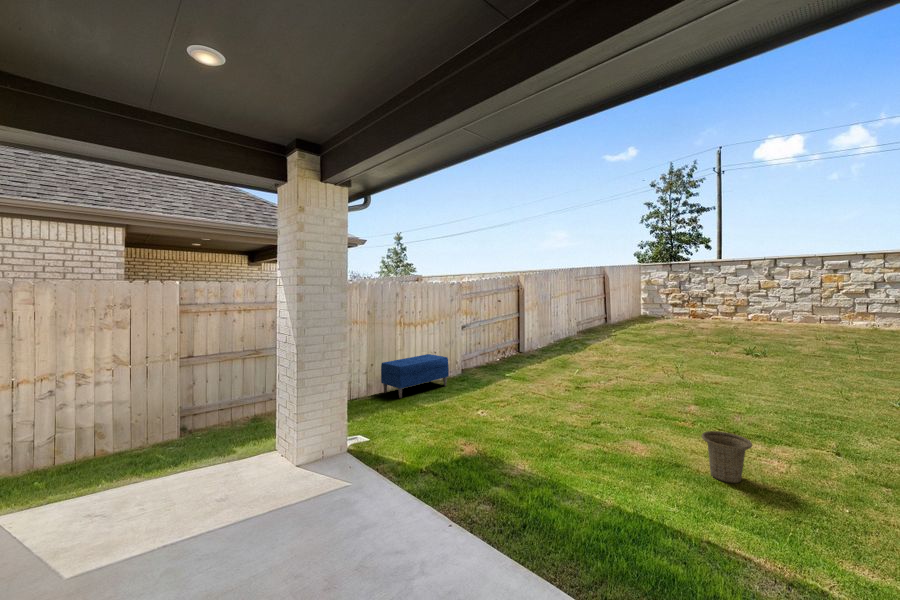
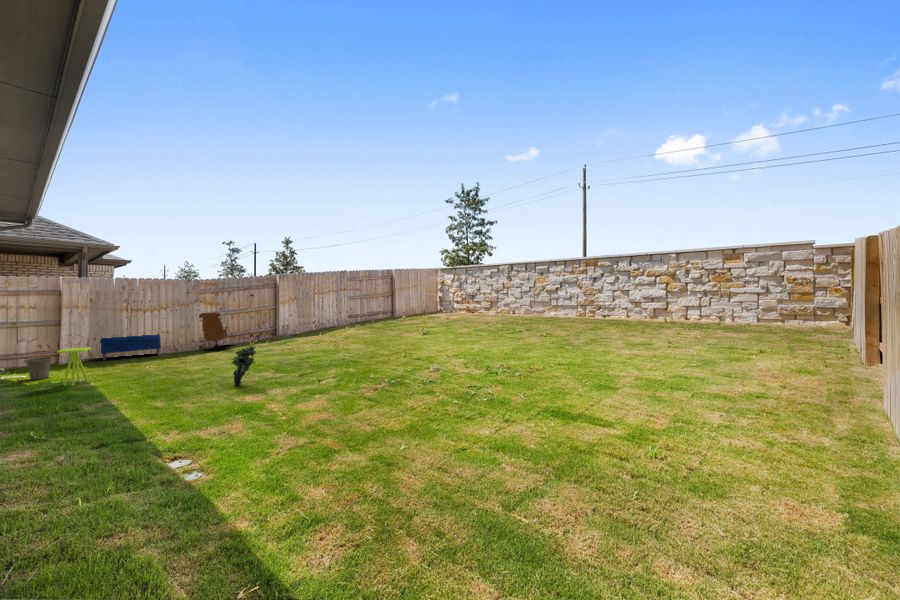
lounge chair: none [475,326,509,377] -> present [201,313,228,350]
potted plant: none [786,395,837,469] -> present [232,345,256,386]
side table: none [489,397,535,467] -> present [57,347,91,386]
basket: present [702,431,752,483] -> present [24,357,53,380]

